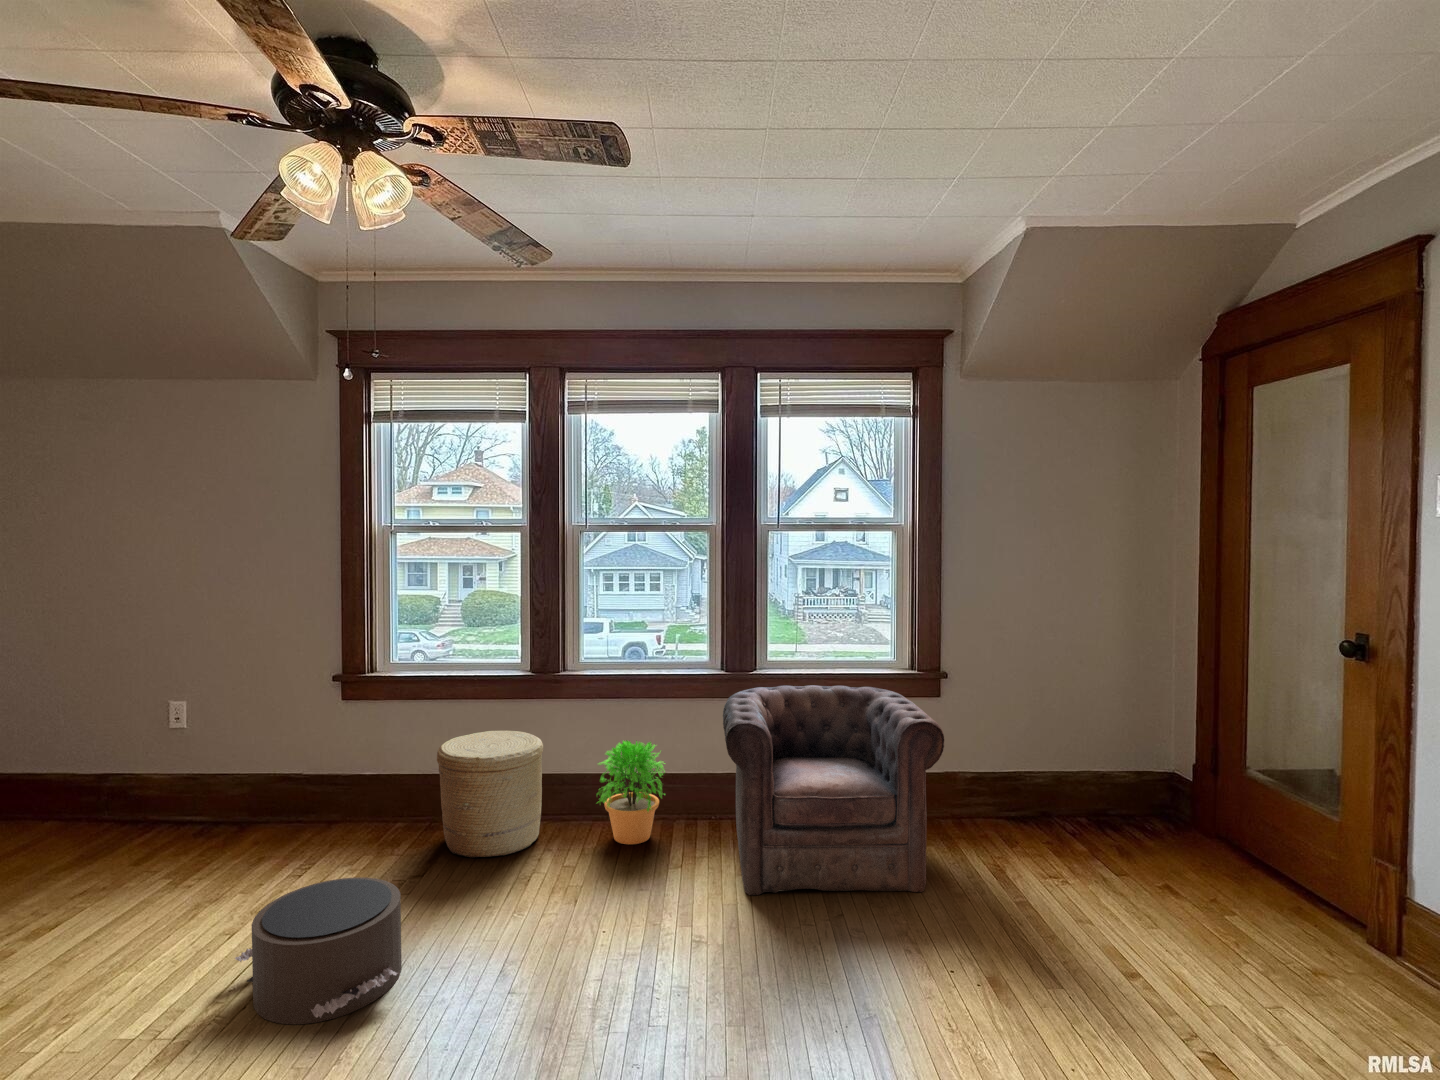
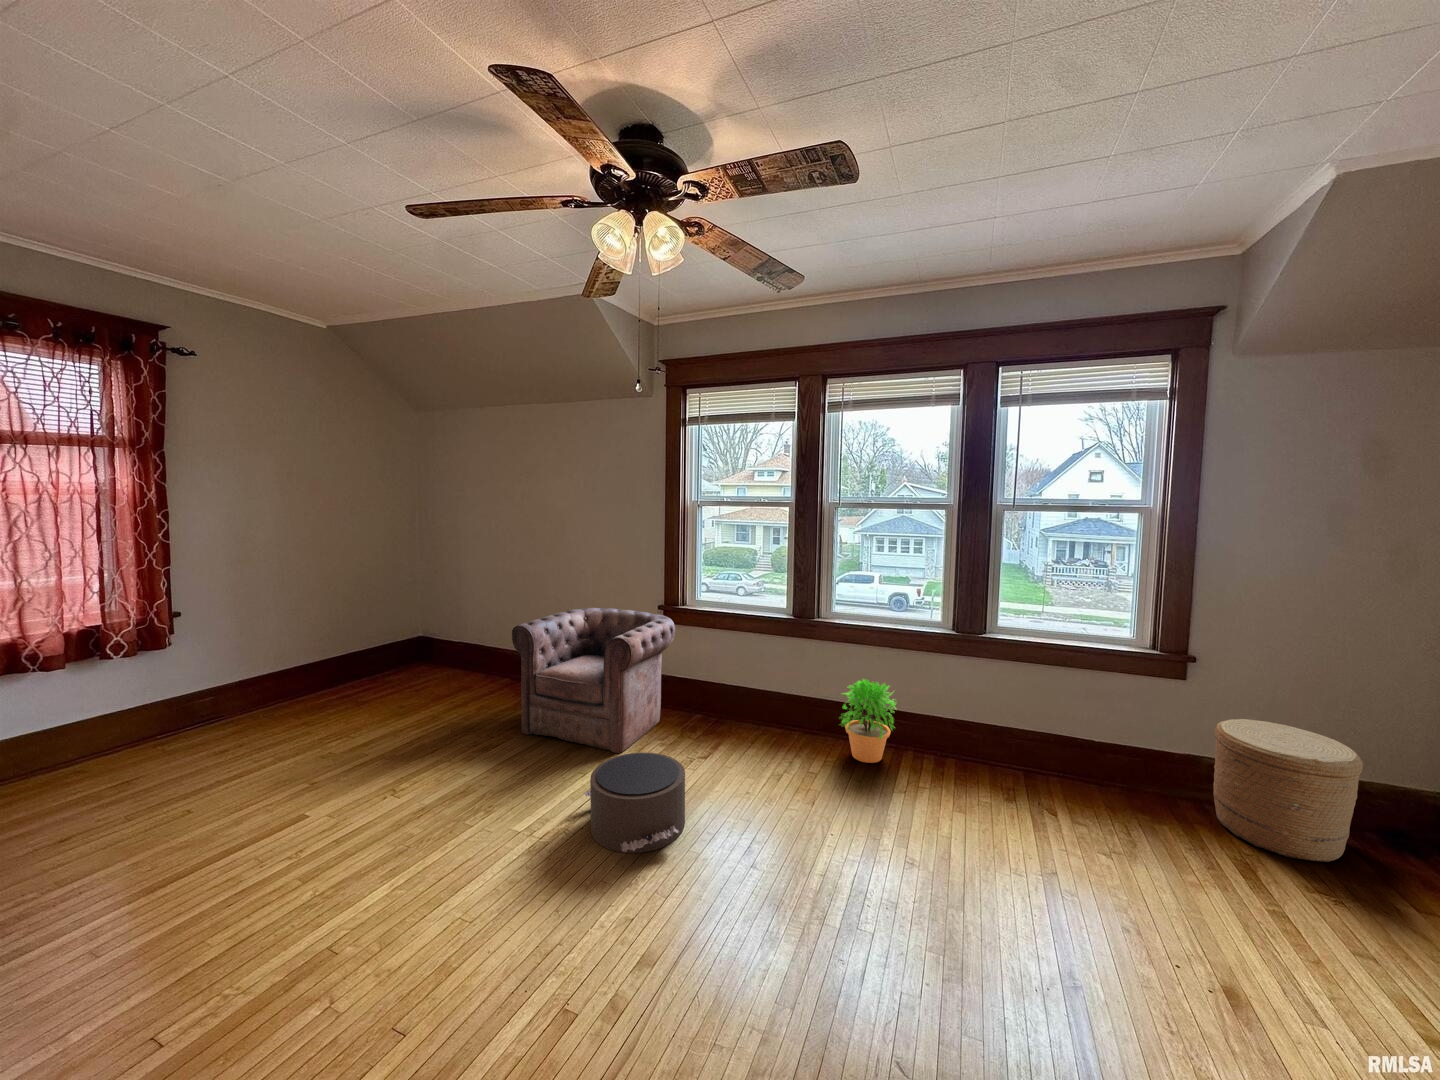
armchair: present [723,685,944,895] -> present [512,608,675,753]
woven basket: present [437,731,543,858] -> present [1213,719,1363,862]

